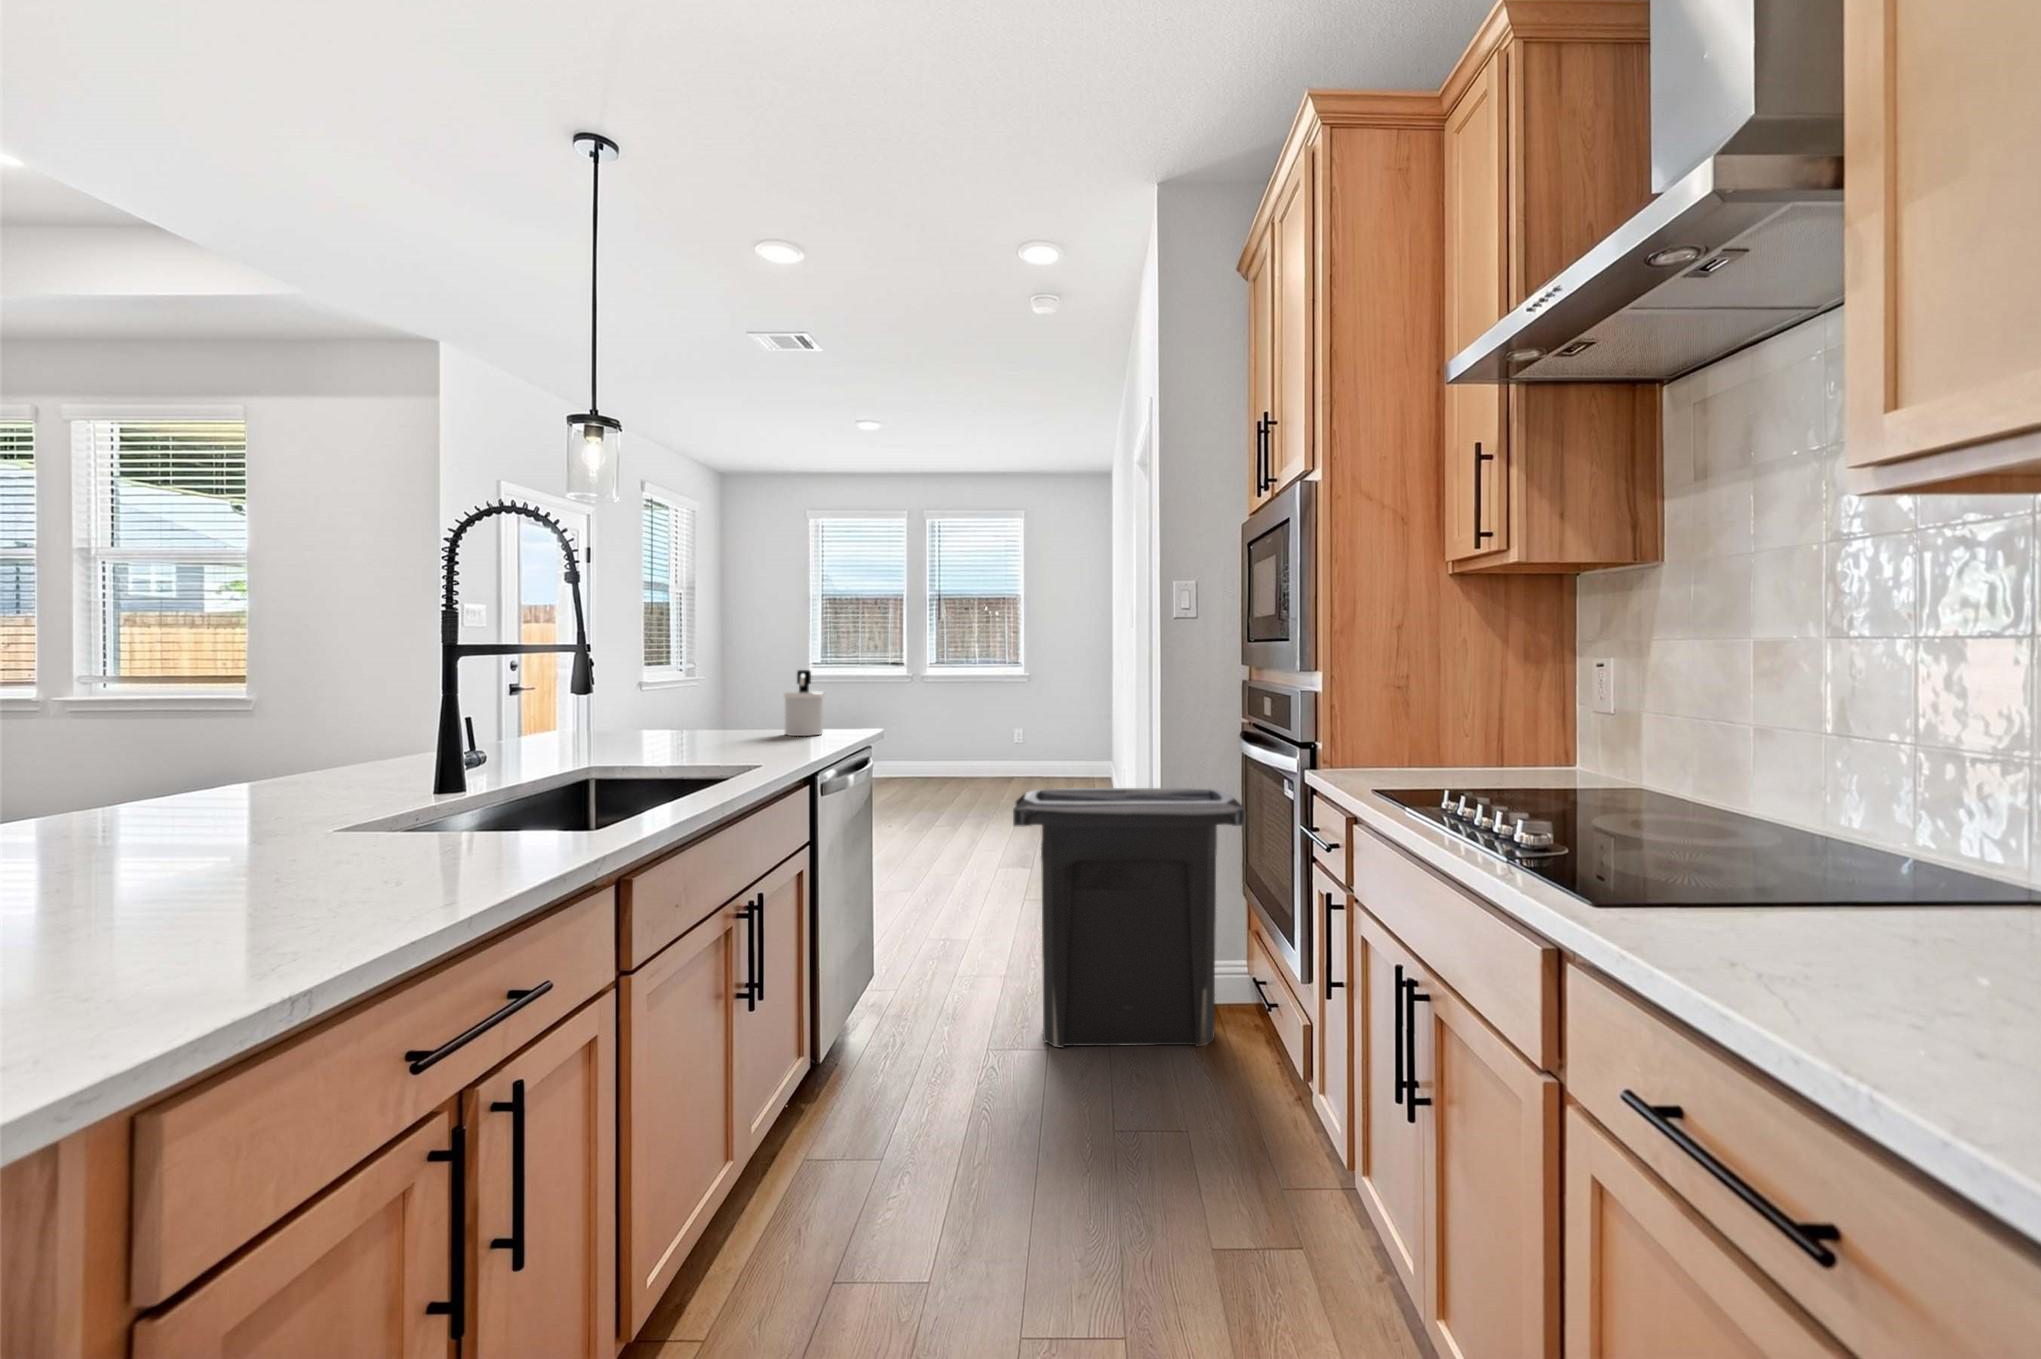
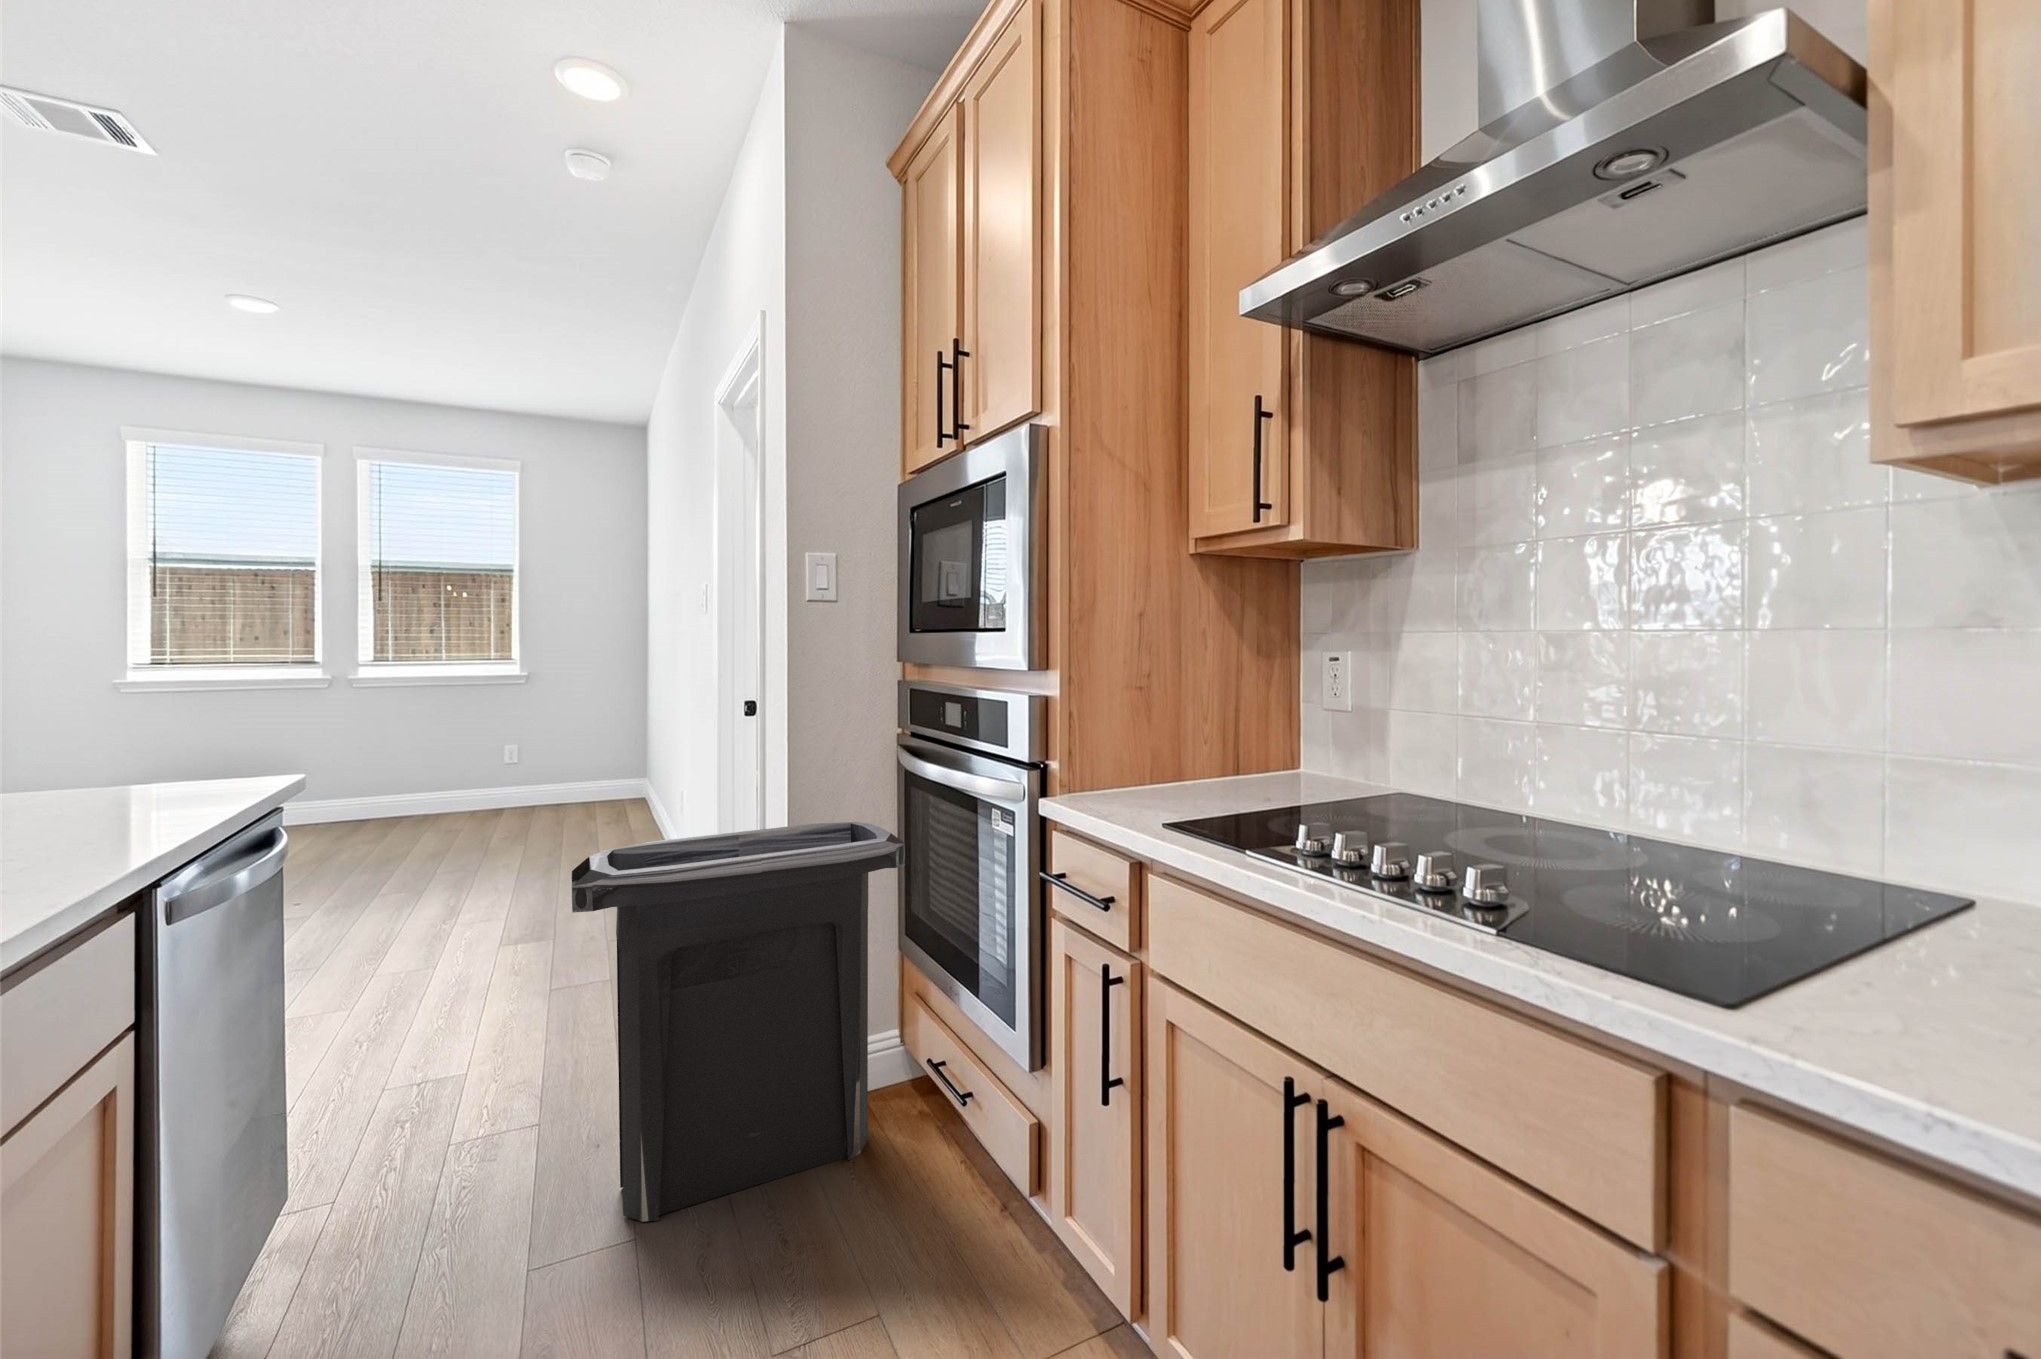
soap dispenser: present [783,670,824,736] -> none [88,691,189,808]

